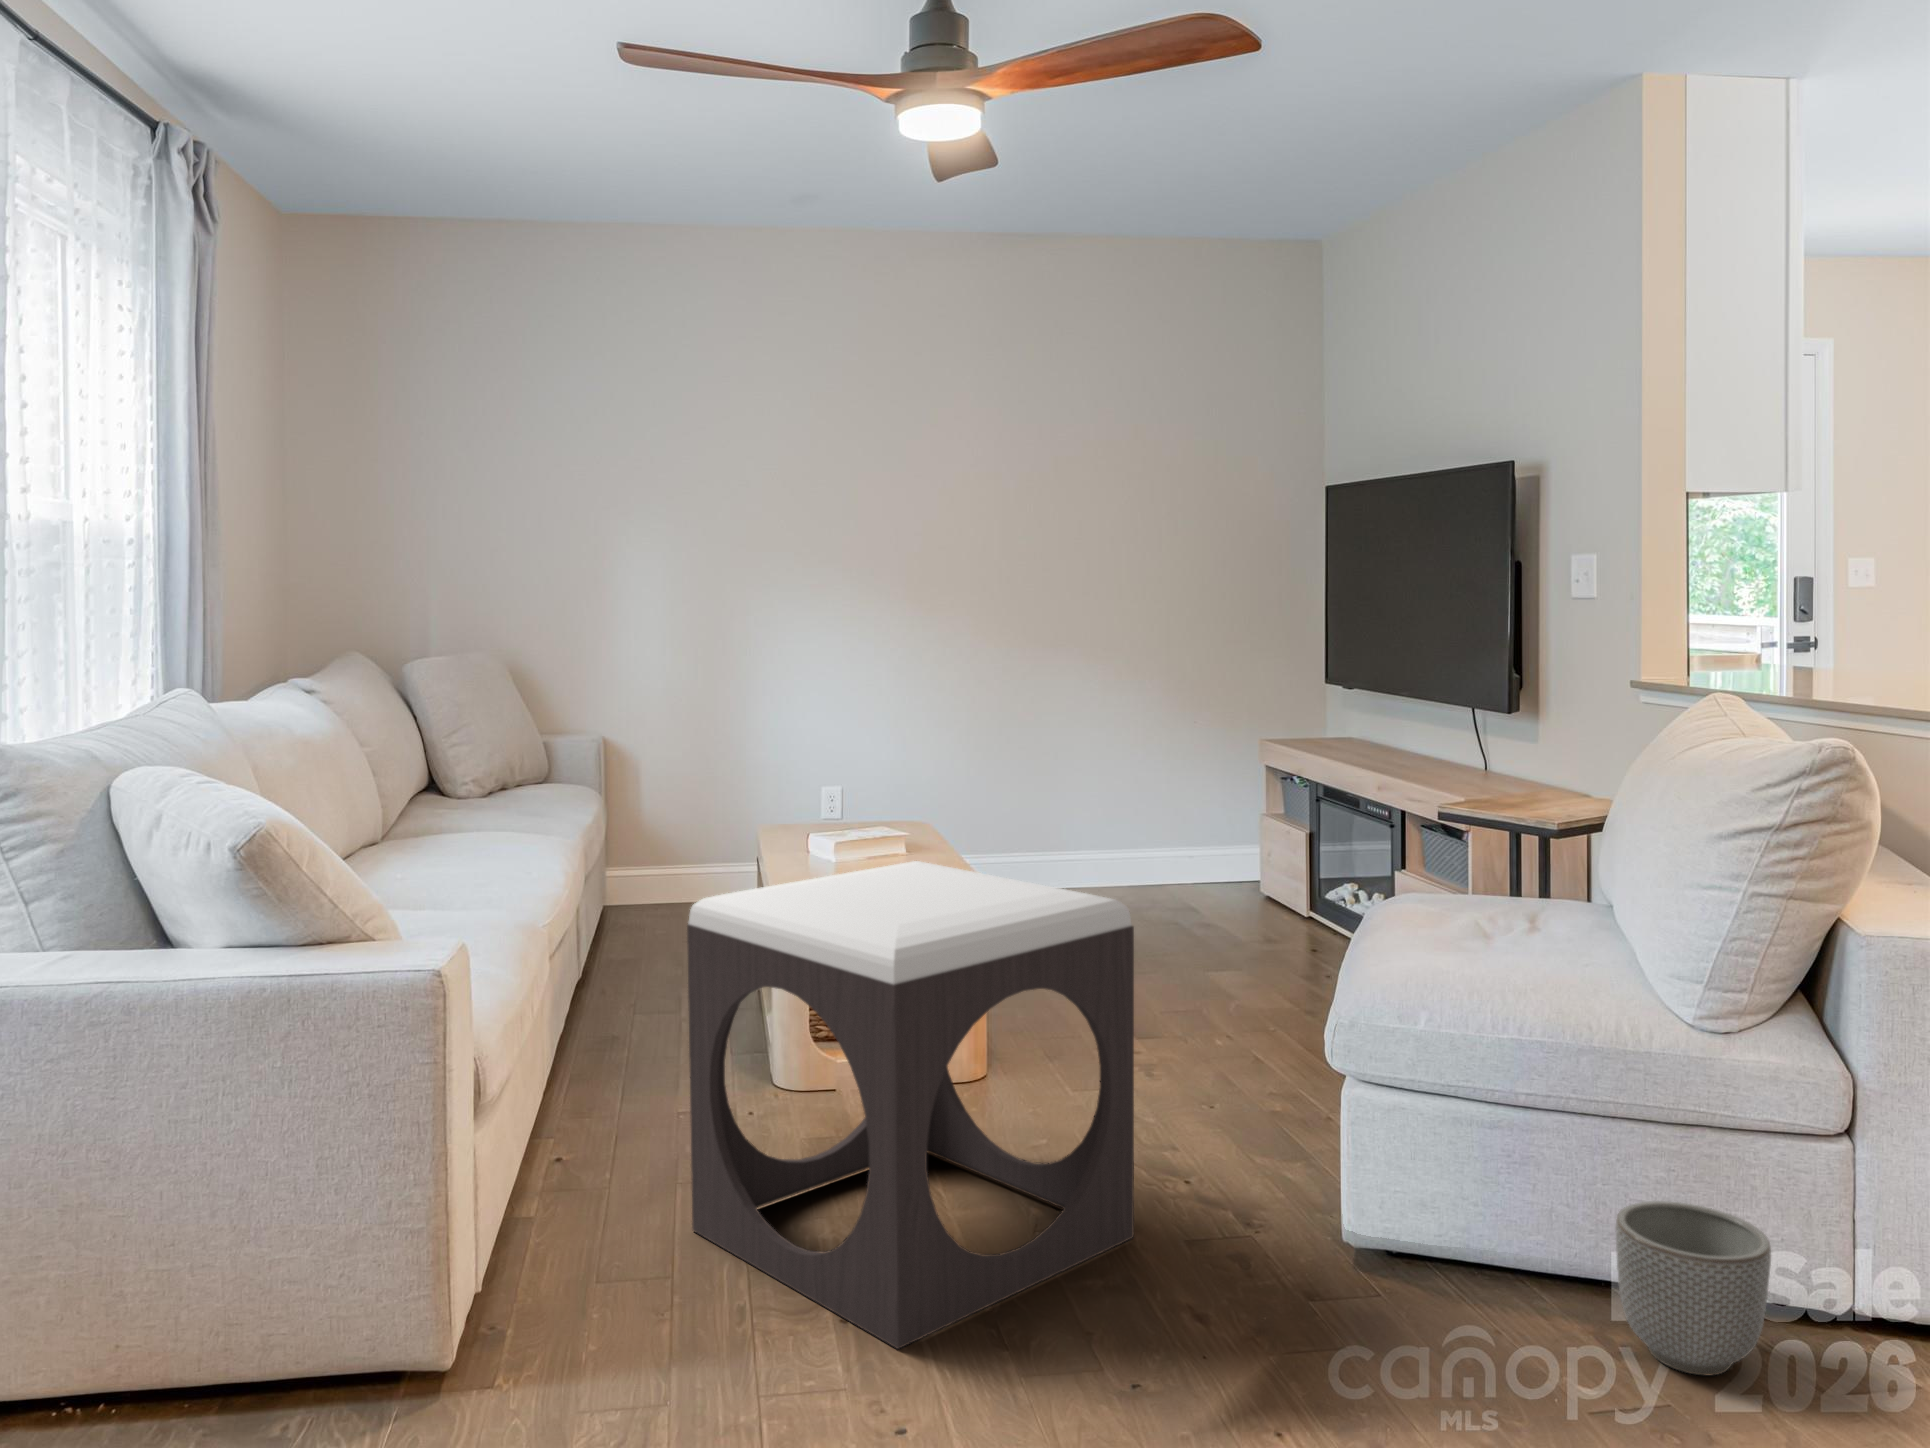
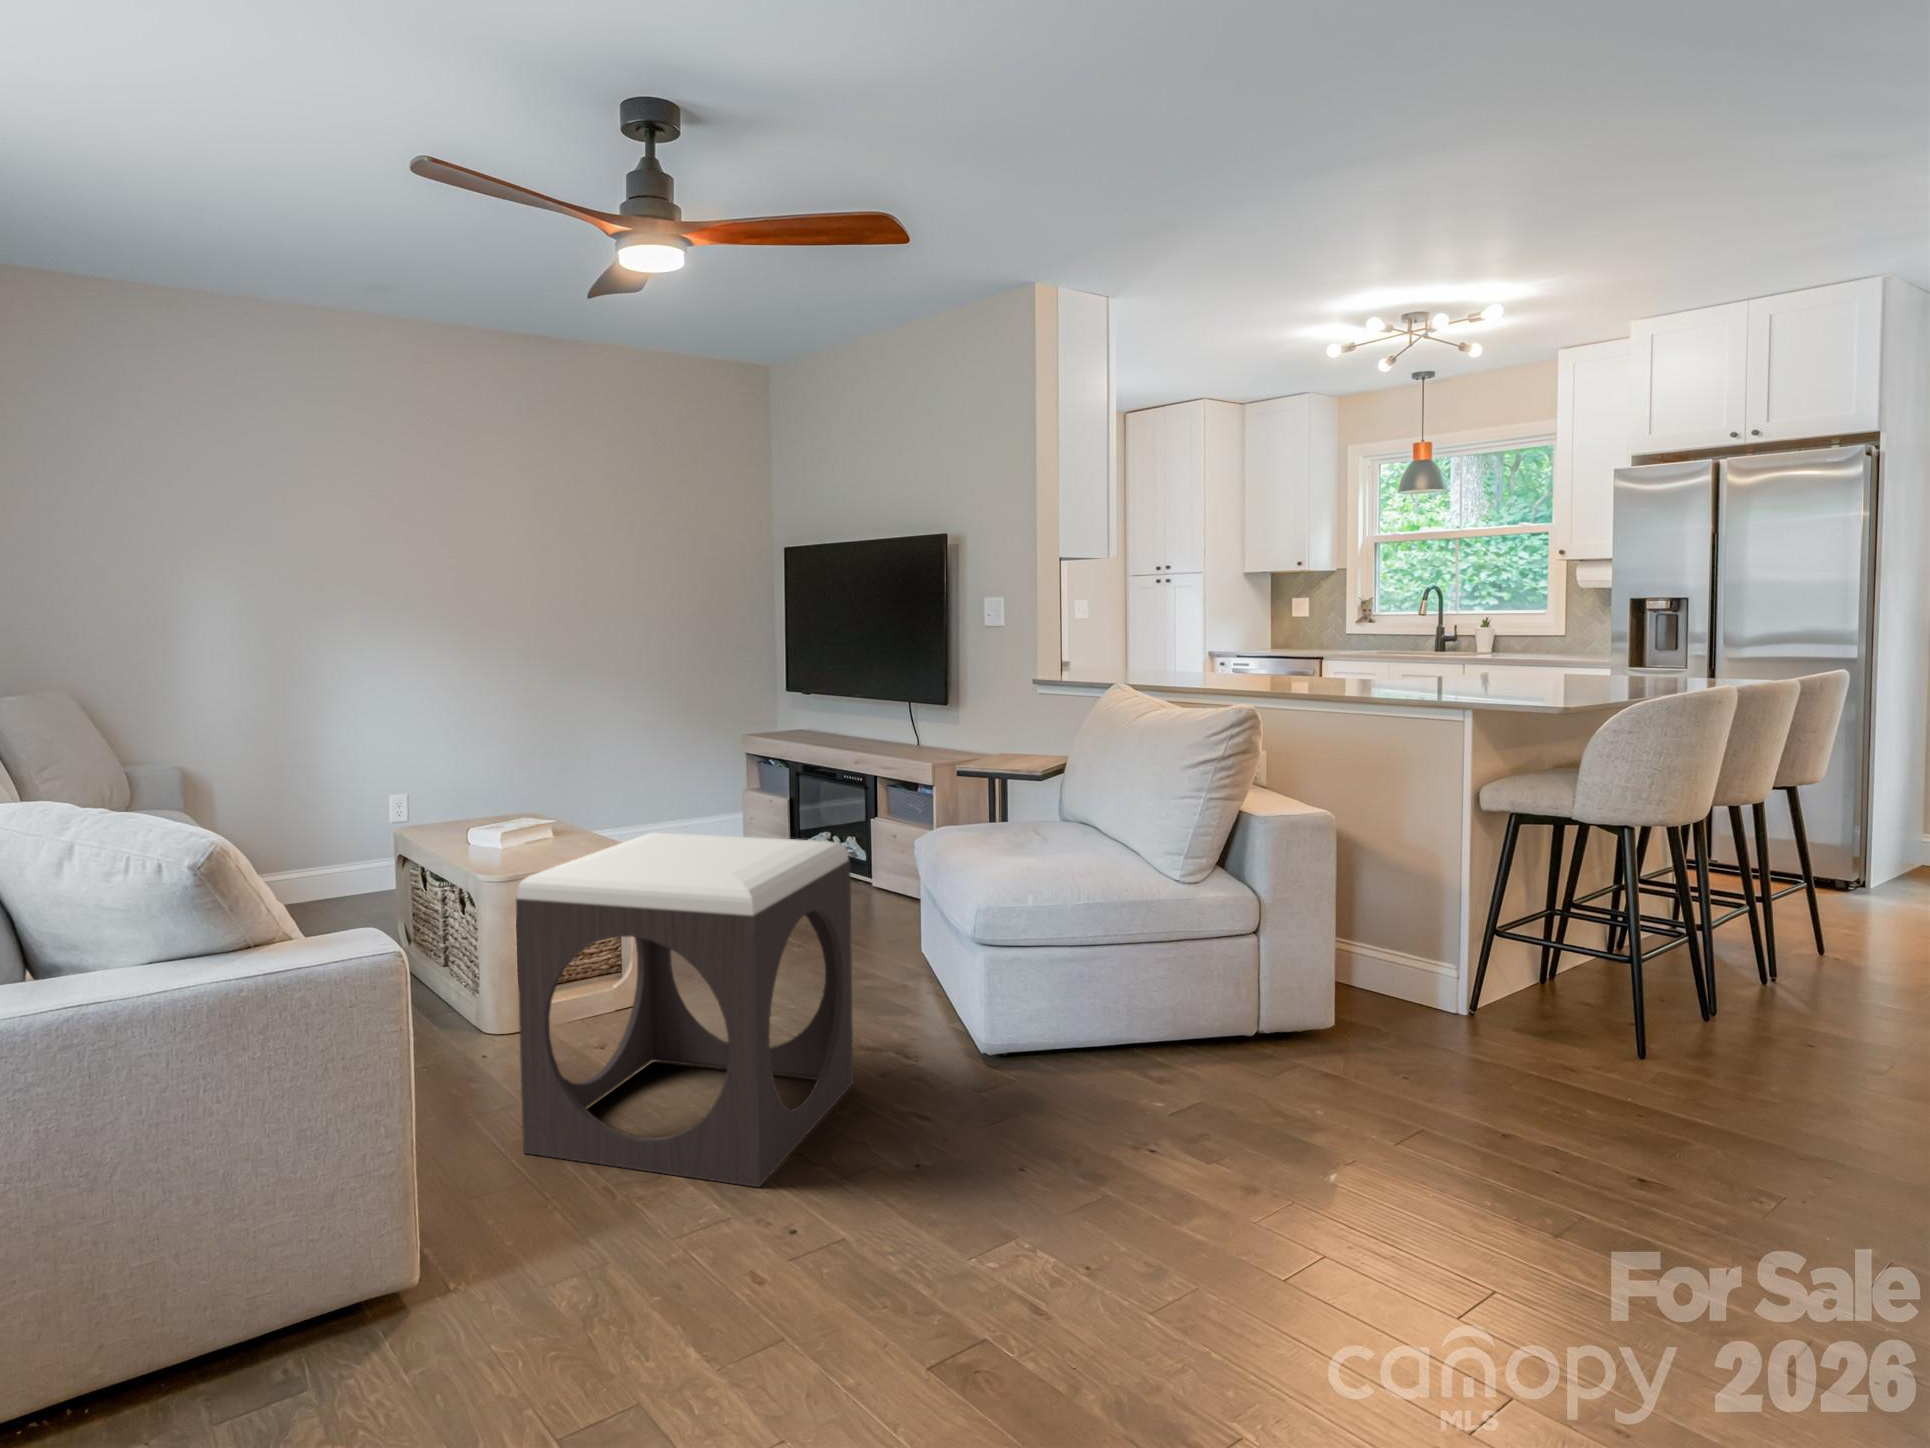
planter: present [1615,1201,1771,1376] -> none [1158,987,1241,1083]

